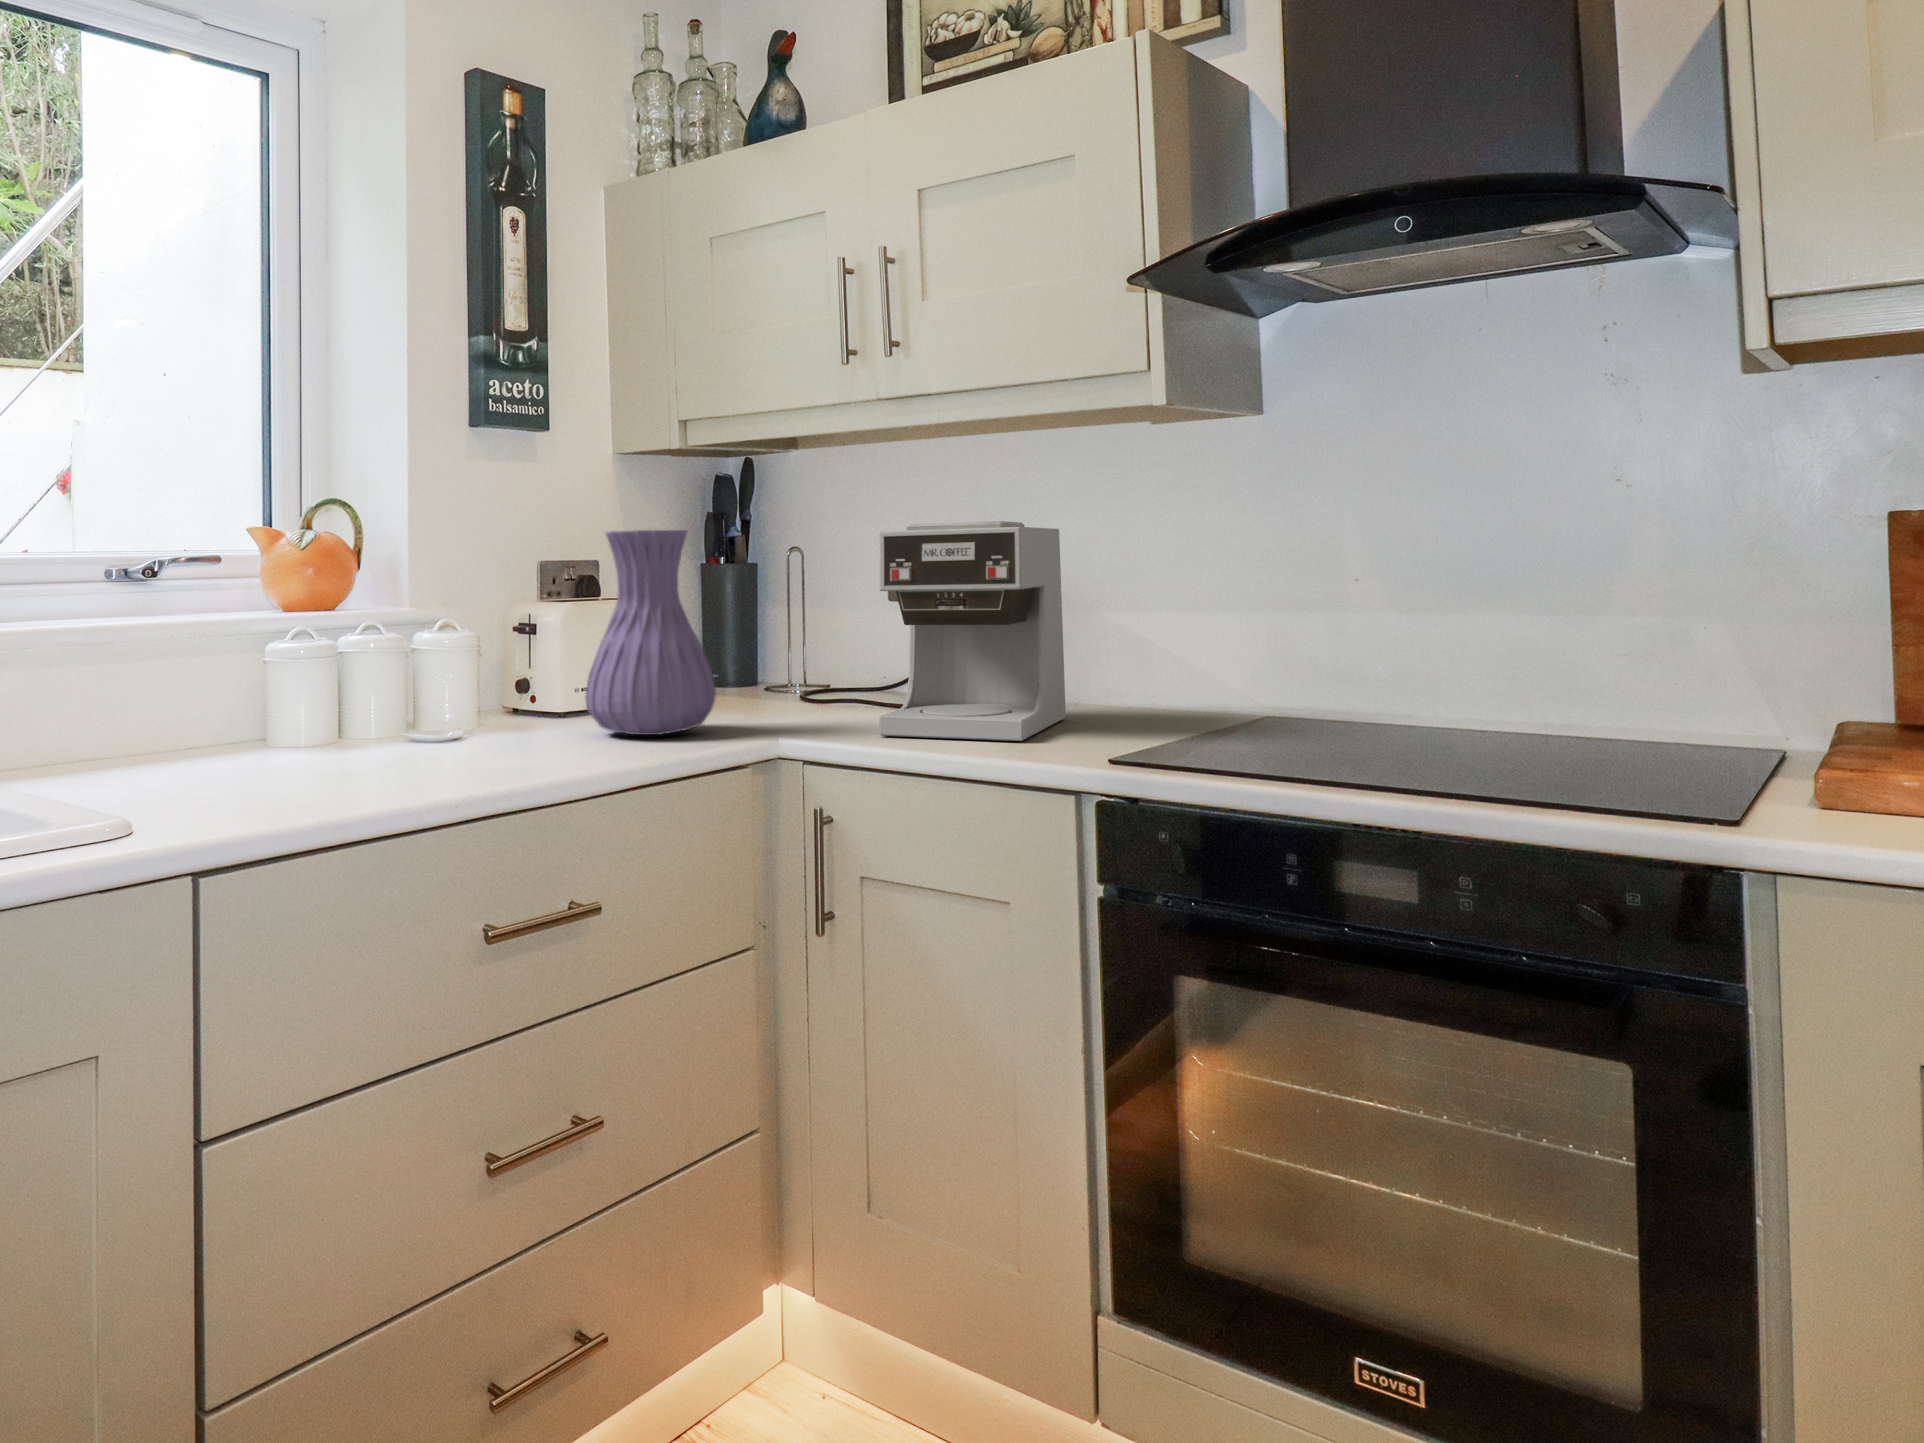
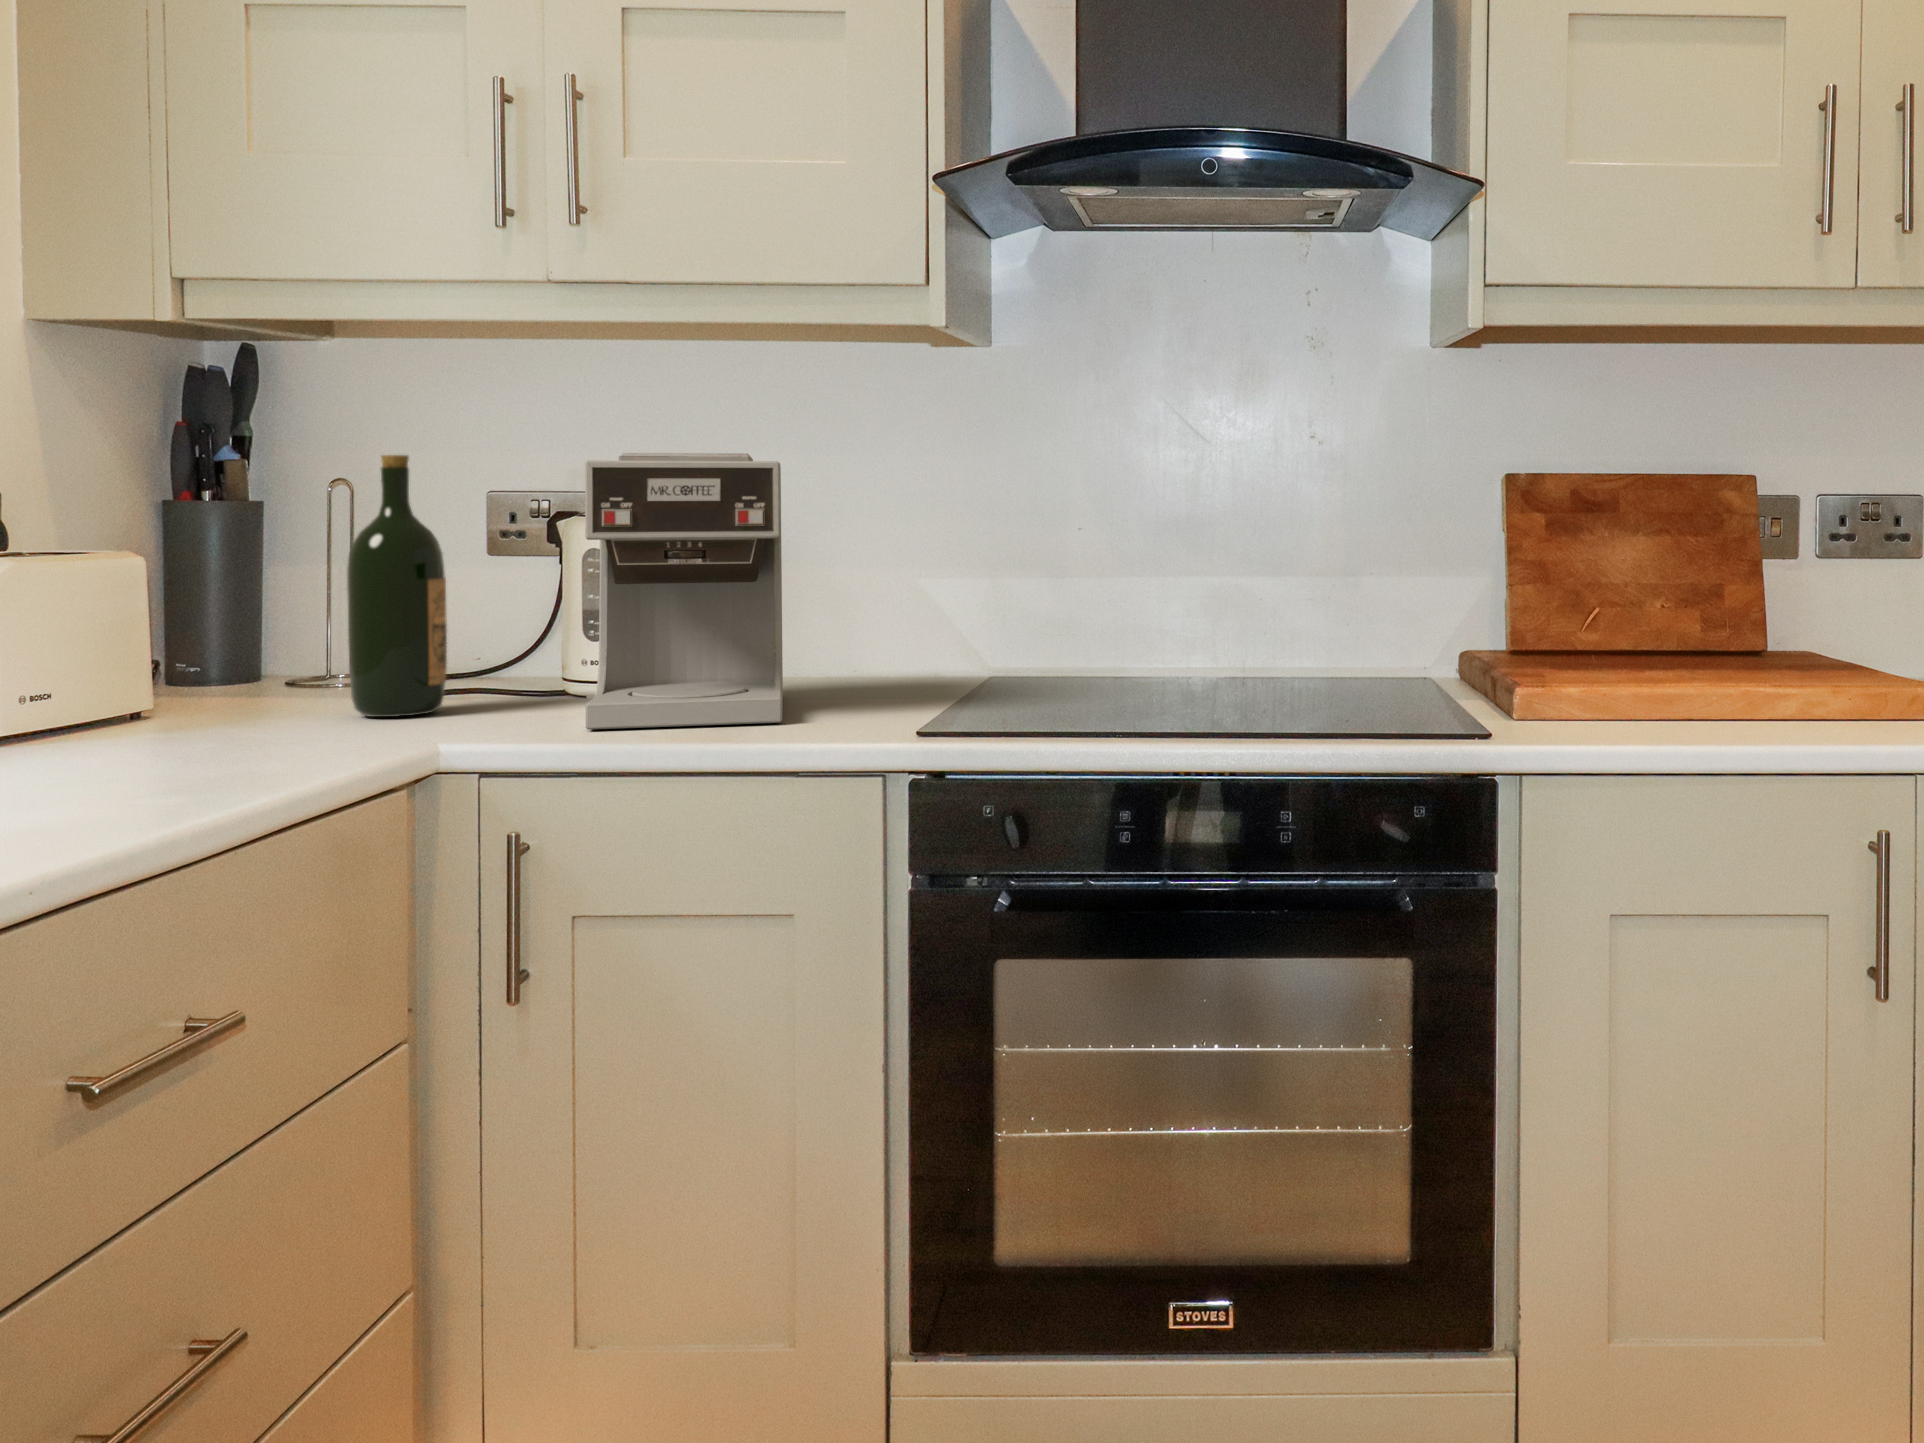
vase: present [586,530,716,735] -> none [95,444,326,756]
wine bottle: none [757,531,821,717] -> present [347,455,447,717]

